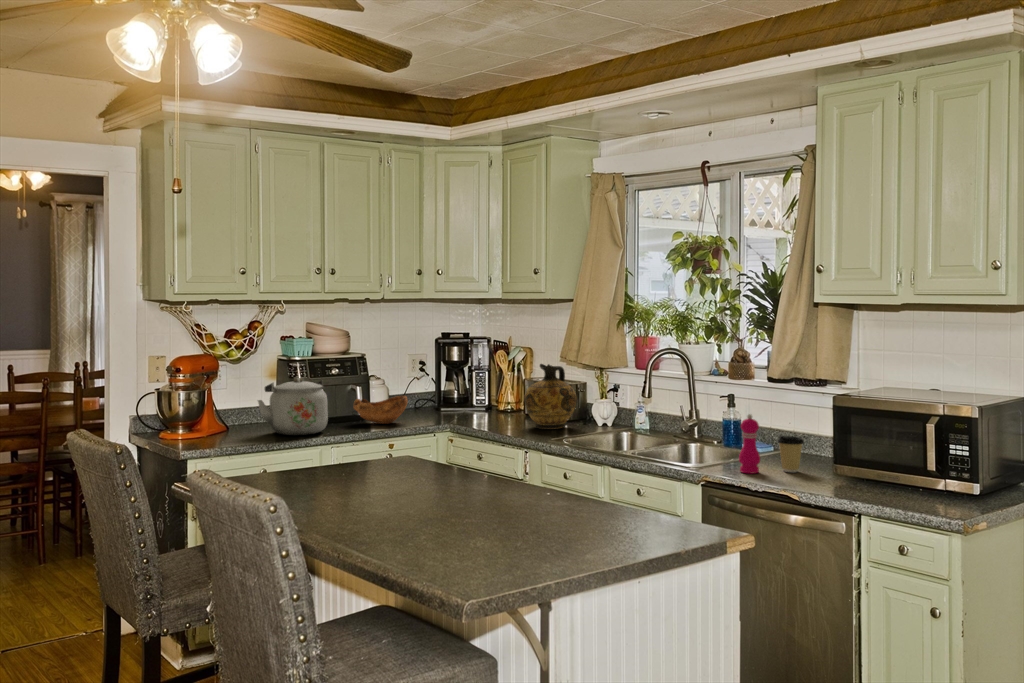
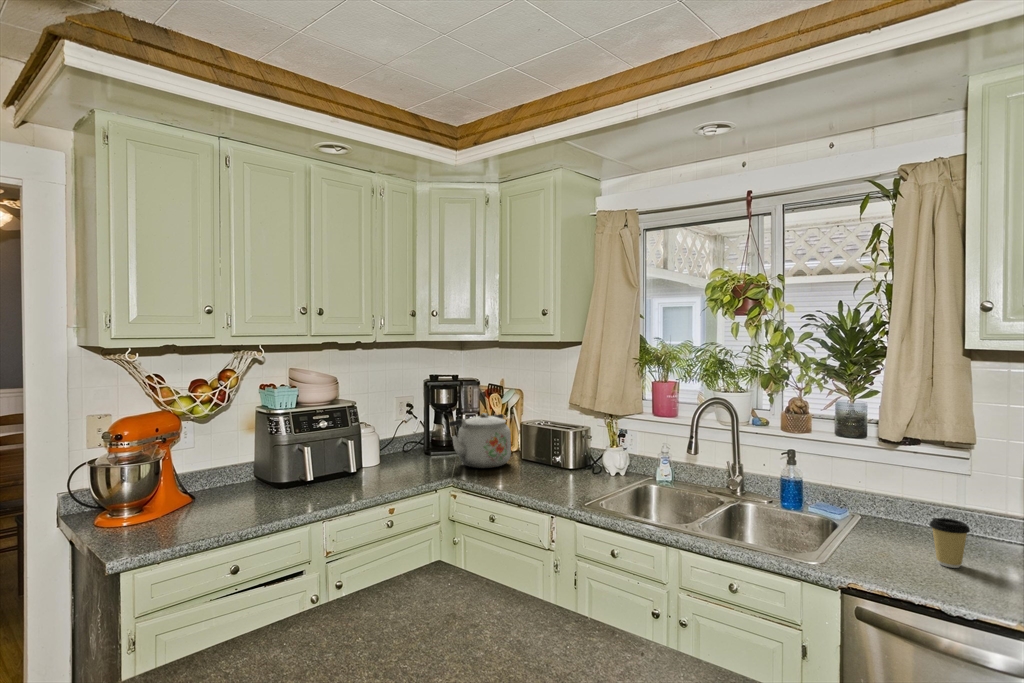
ceramic jug: present [524,364,576,429] -> none [538,413,594,484]
kettle: present [258,378,328,435] -> present [449,413,511,468]
wooden bowl: present [354,396,408,424] -> none [345,448,405,482]
pepper mill: present [739,414,760,474] -> none [890,495,922,575]

